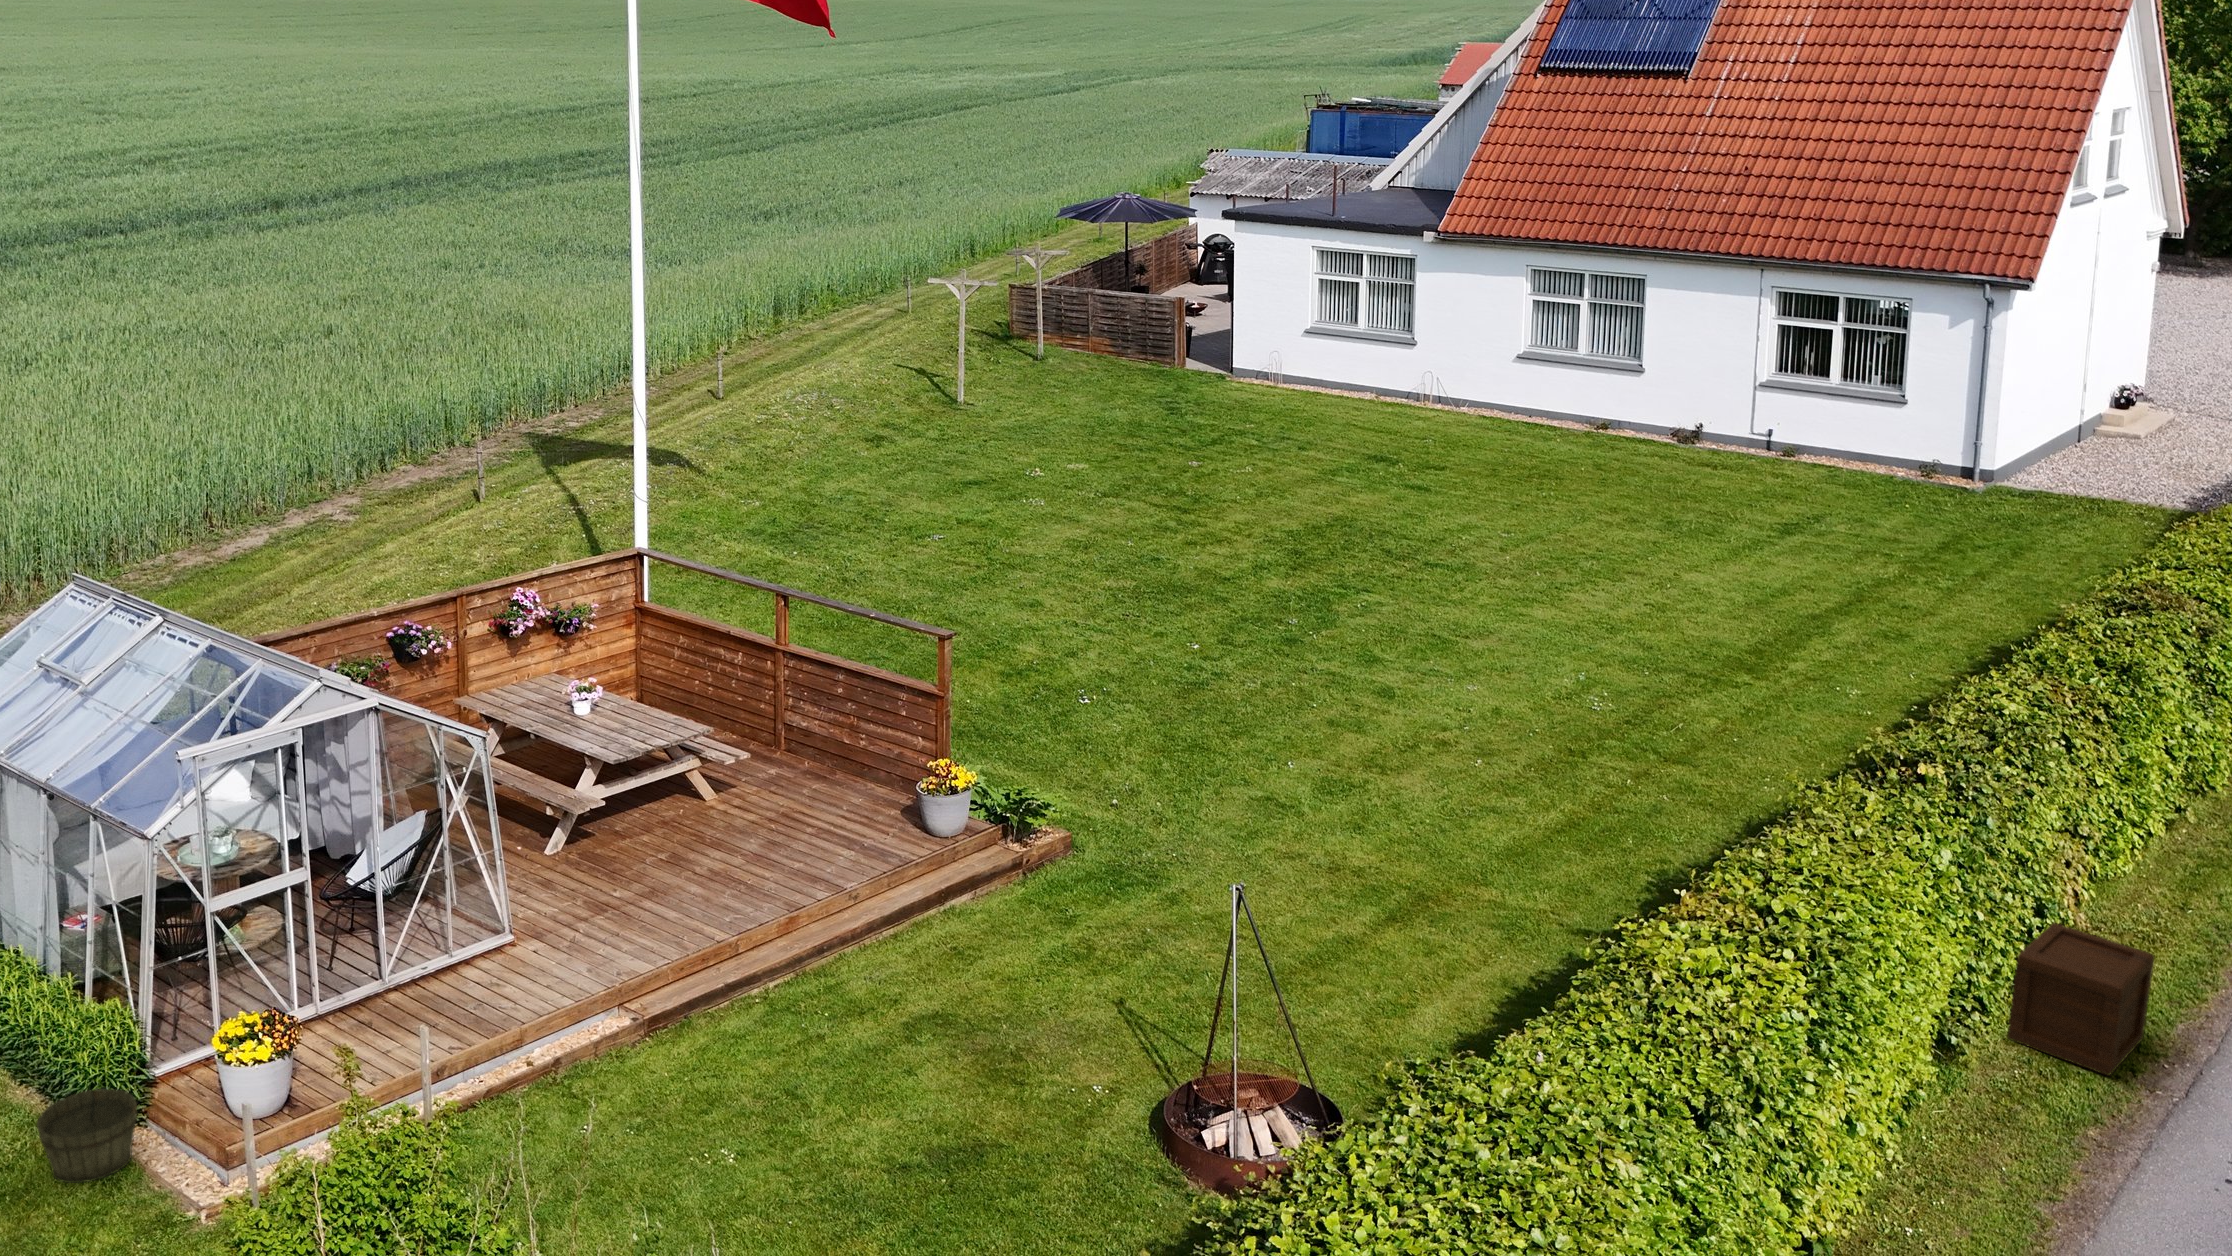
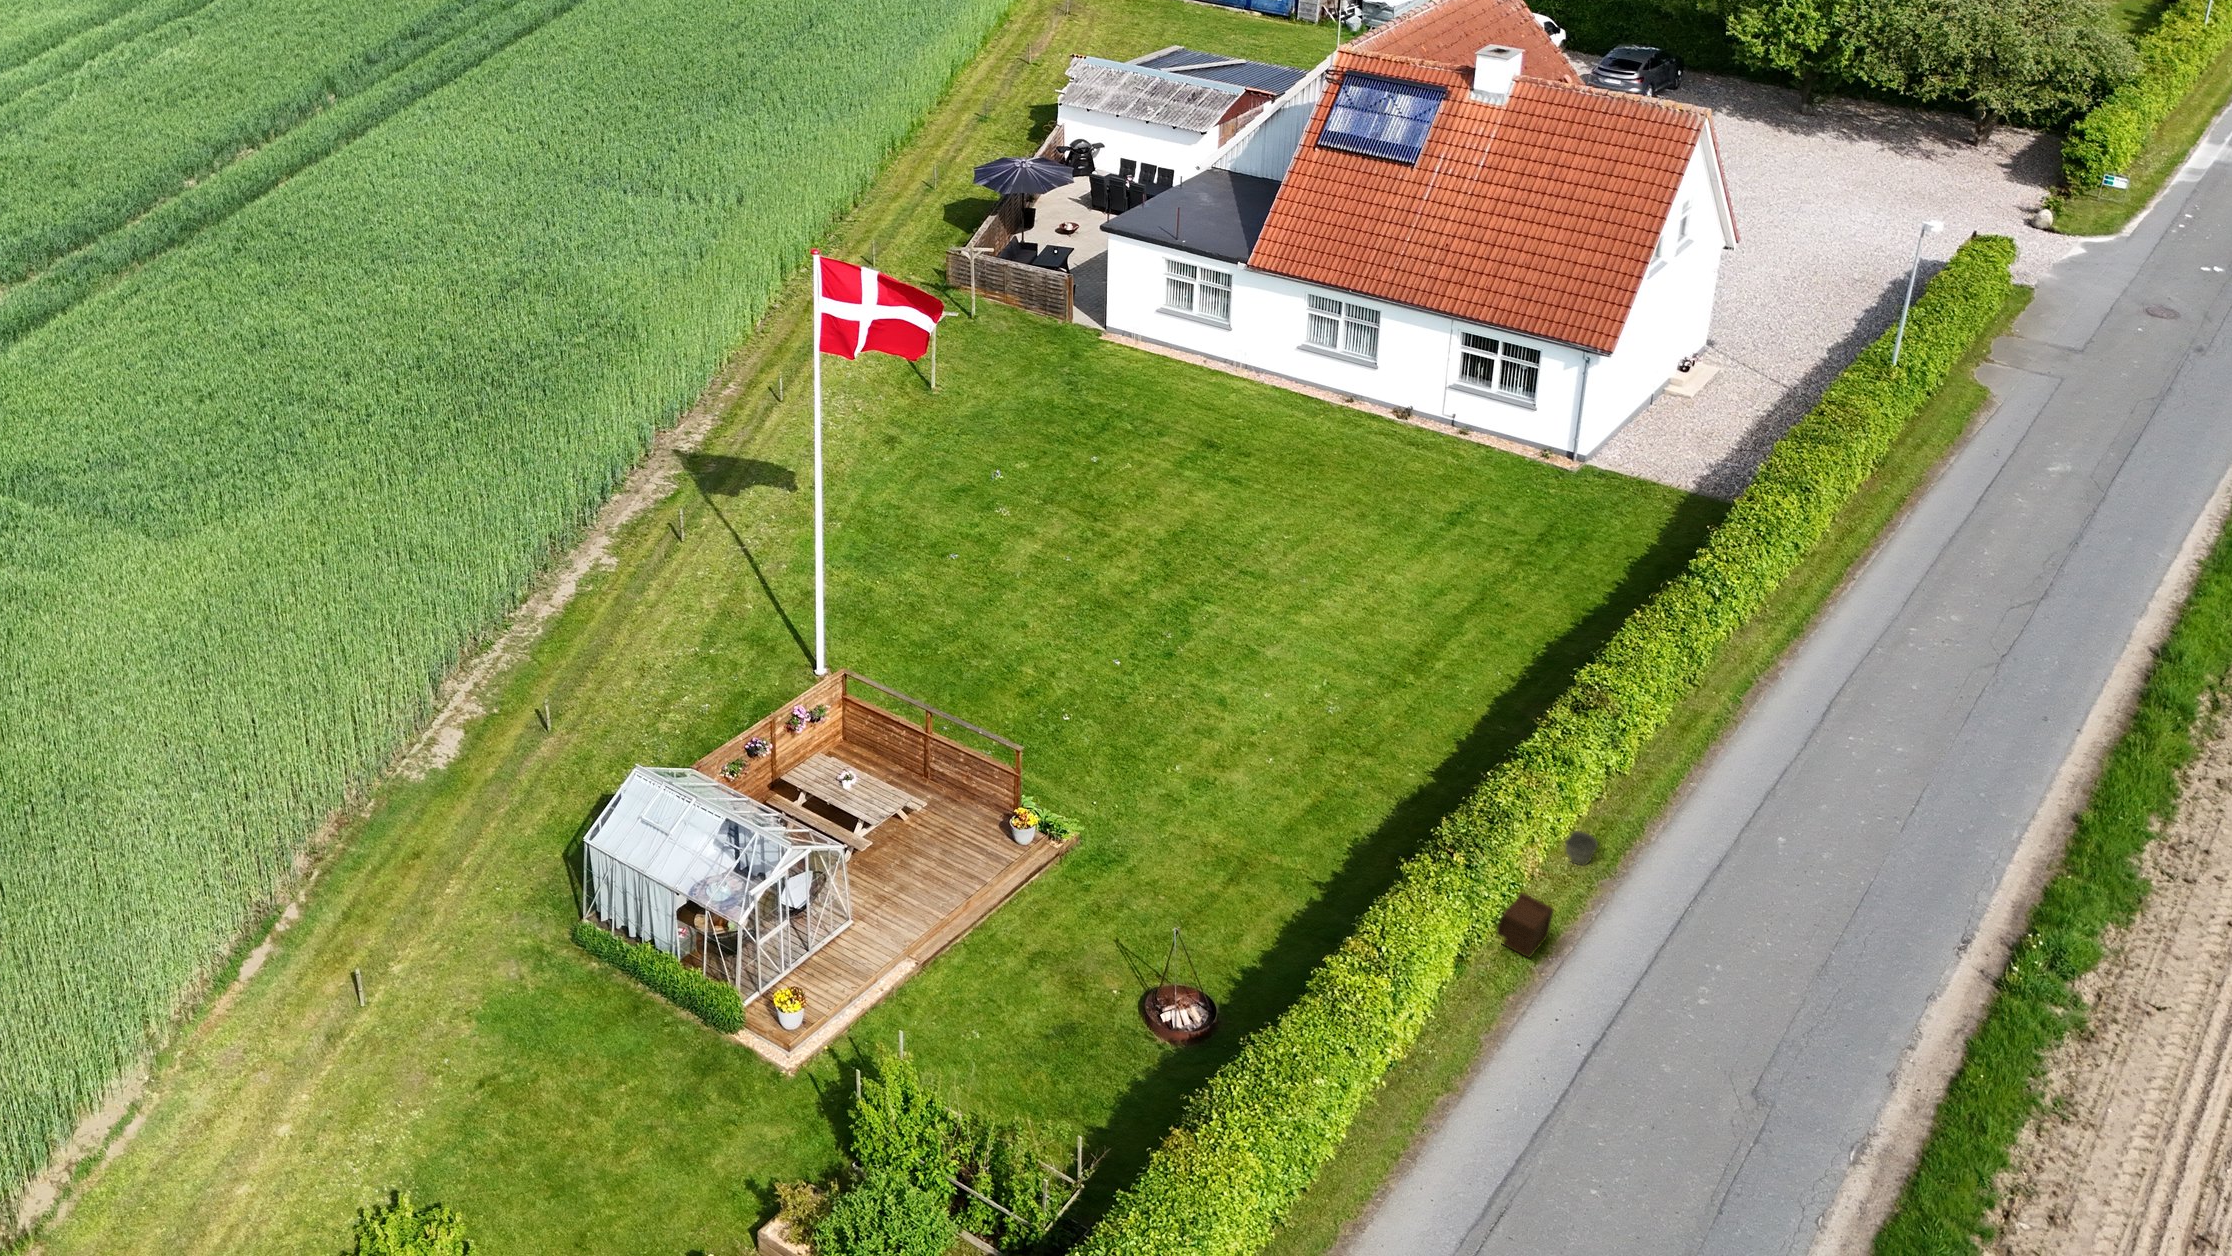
wooden bucket: present [37,1089,137,1183] -> present [1565,831,1598,865]

